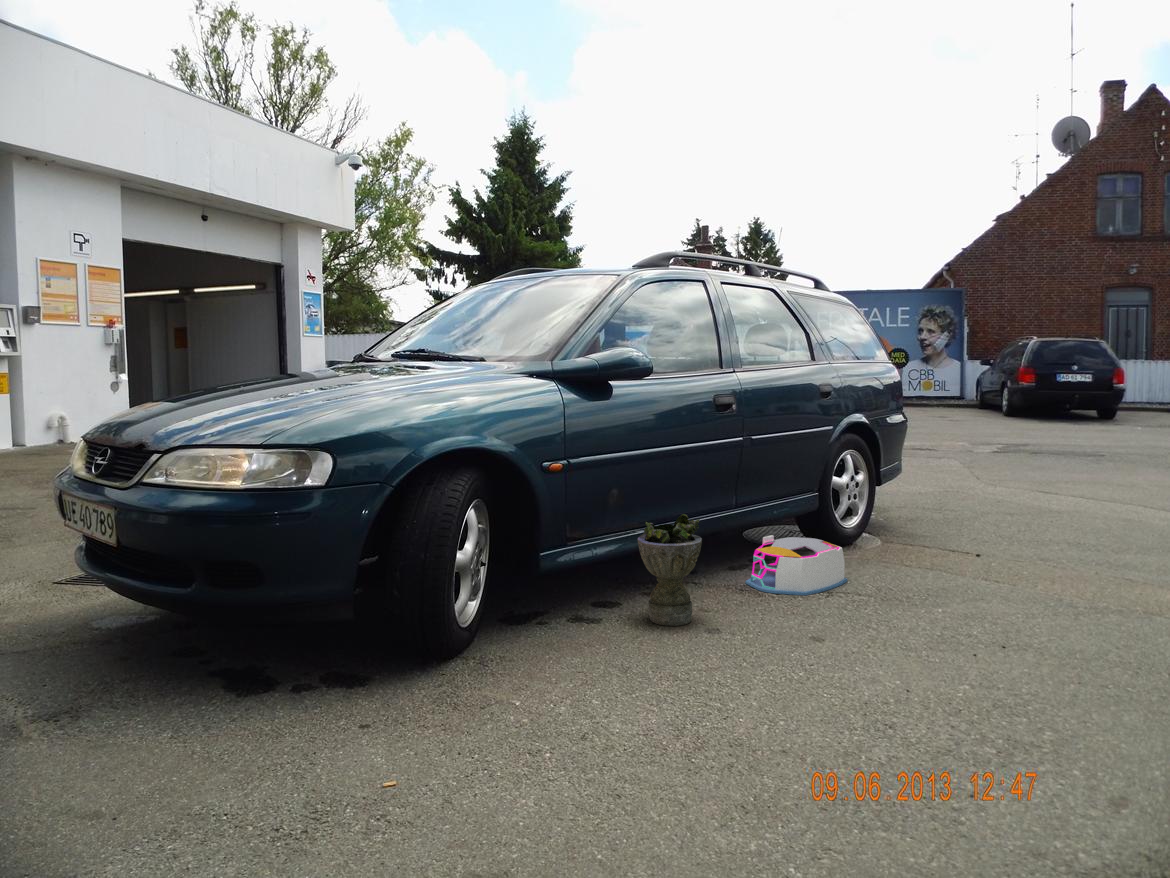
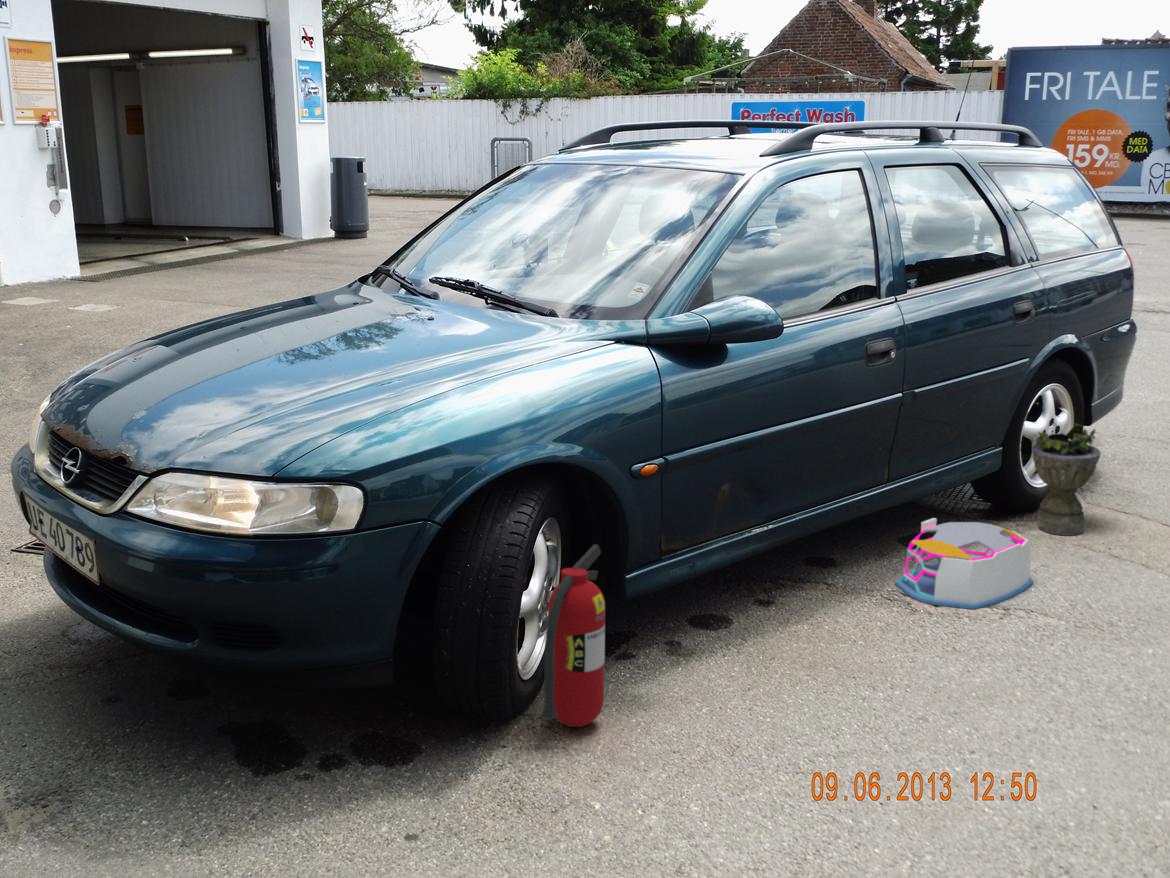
planter: present [637,514,702,626] -> present [1032,423,1101,536]
fire extinguisher: none [474,522,524,665] -> present [542,545,605,727]

